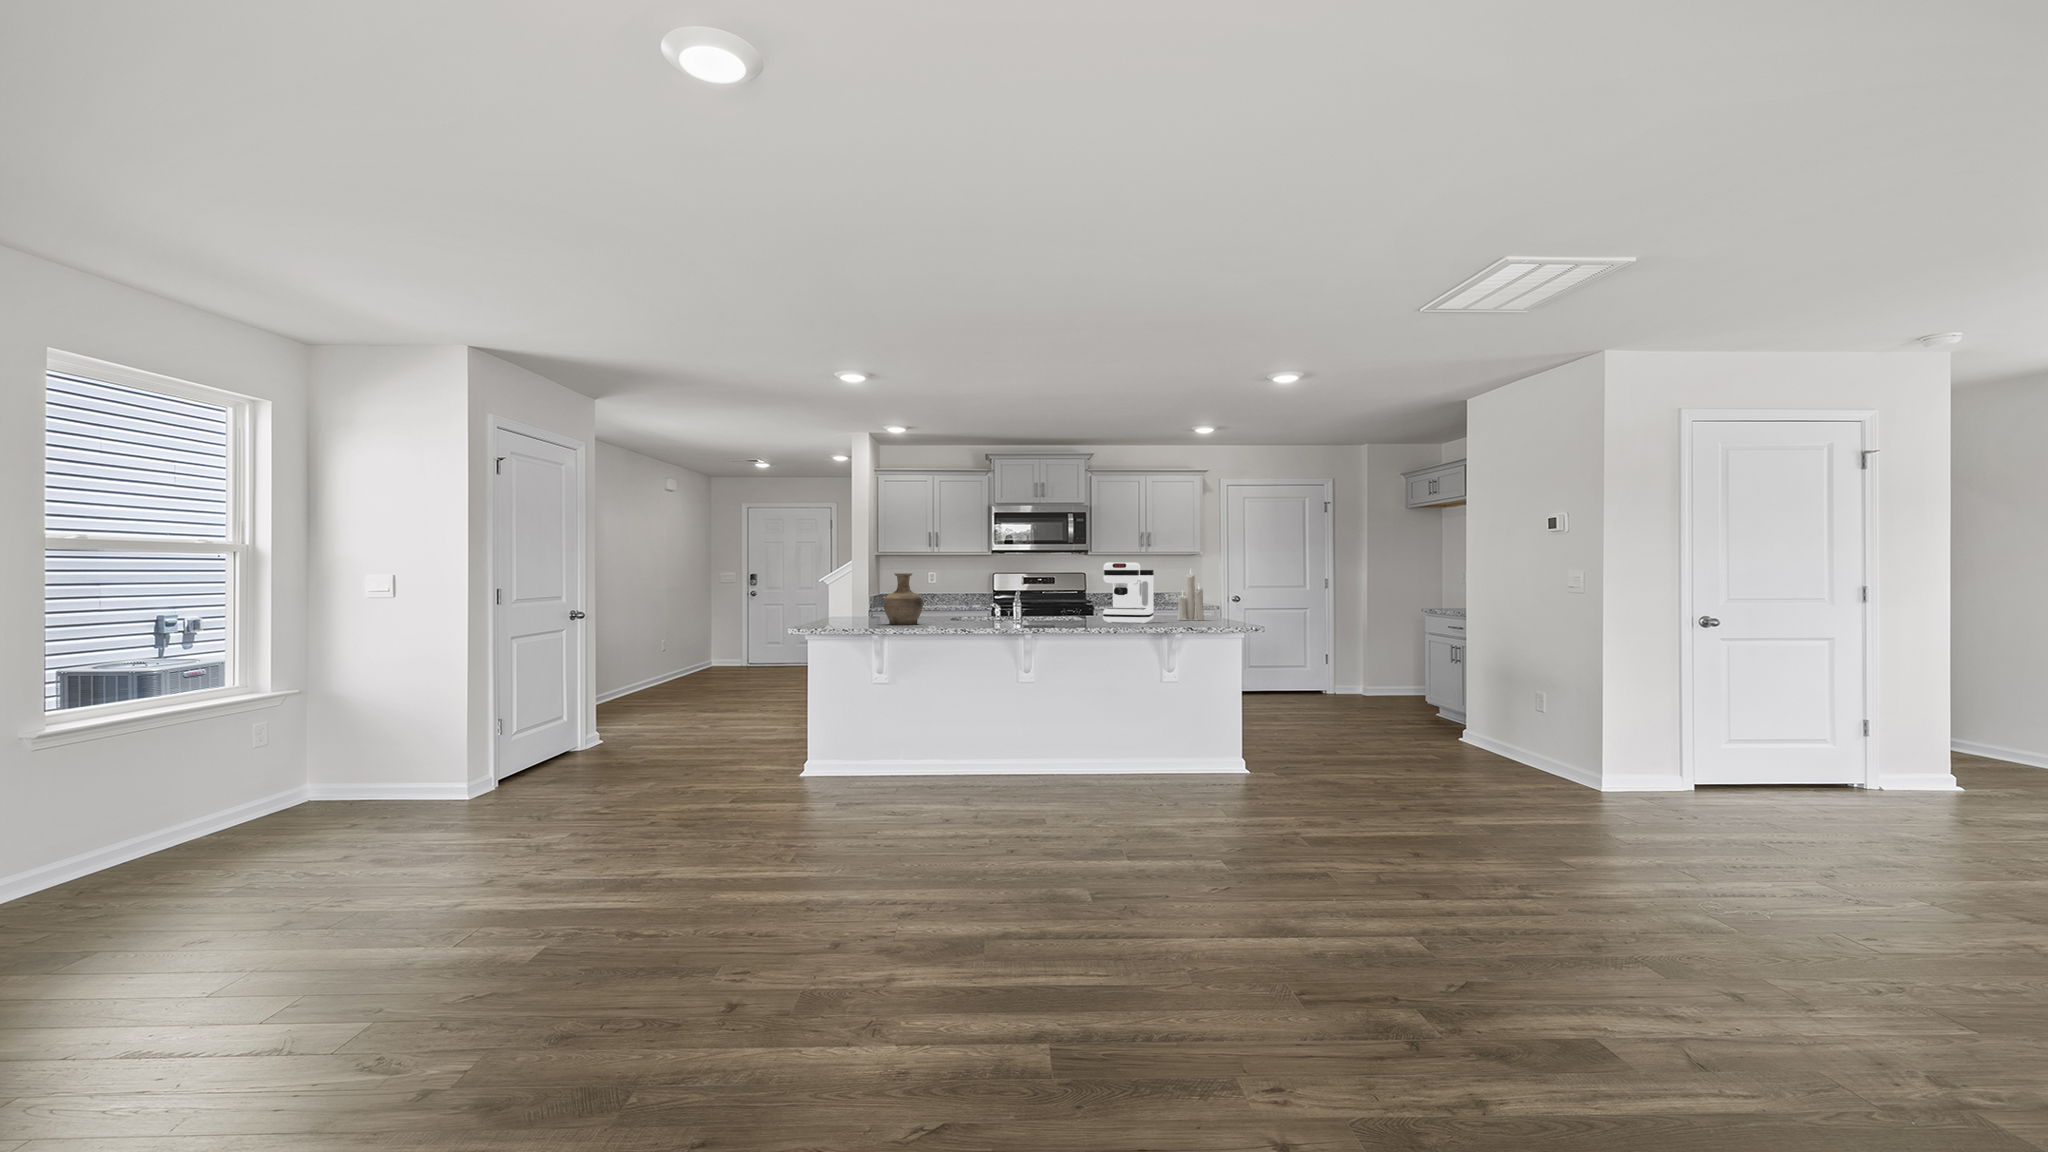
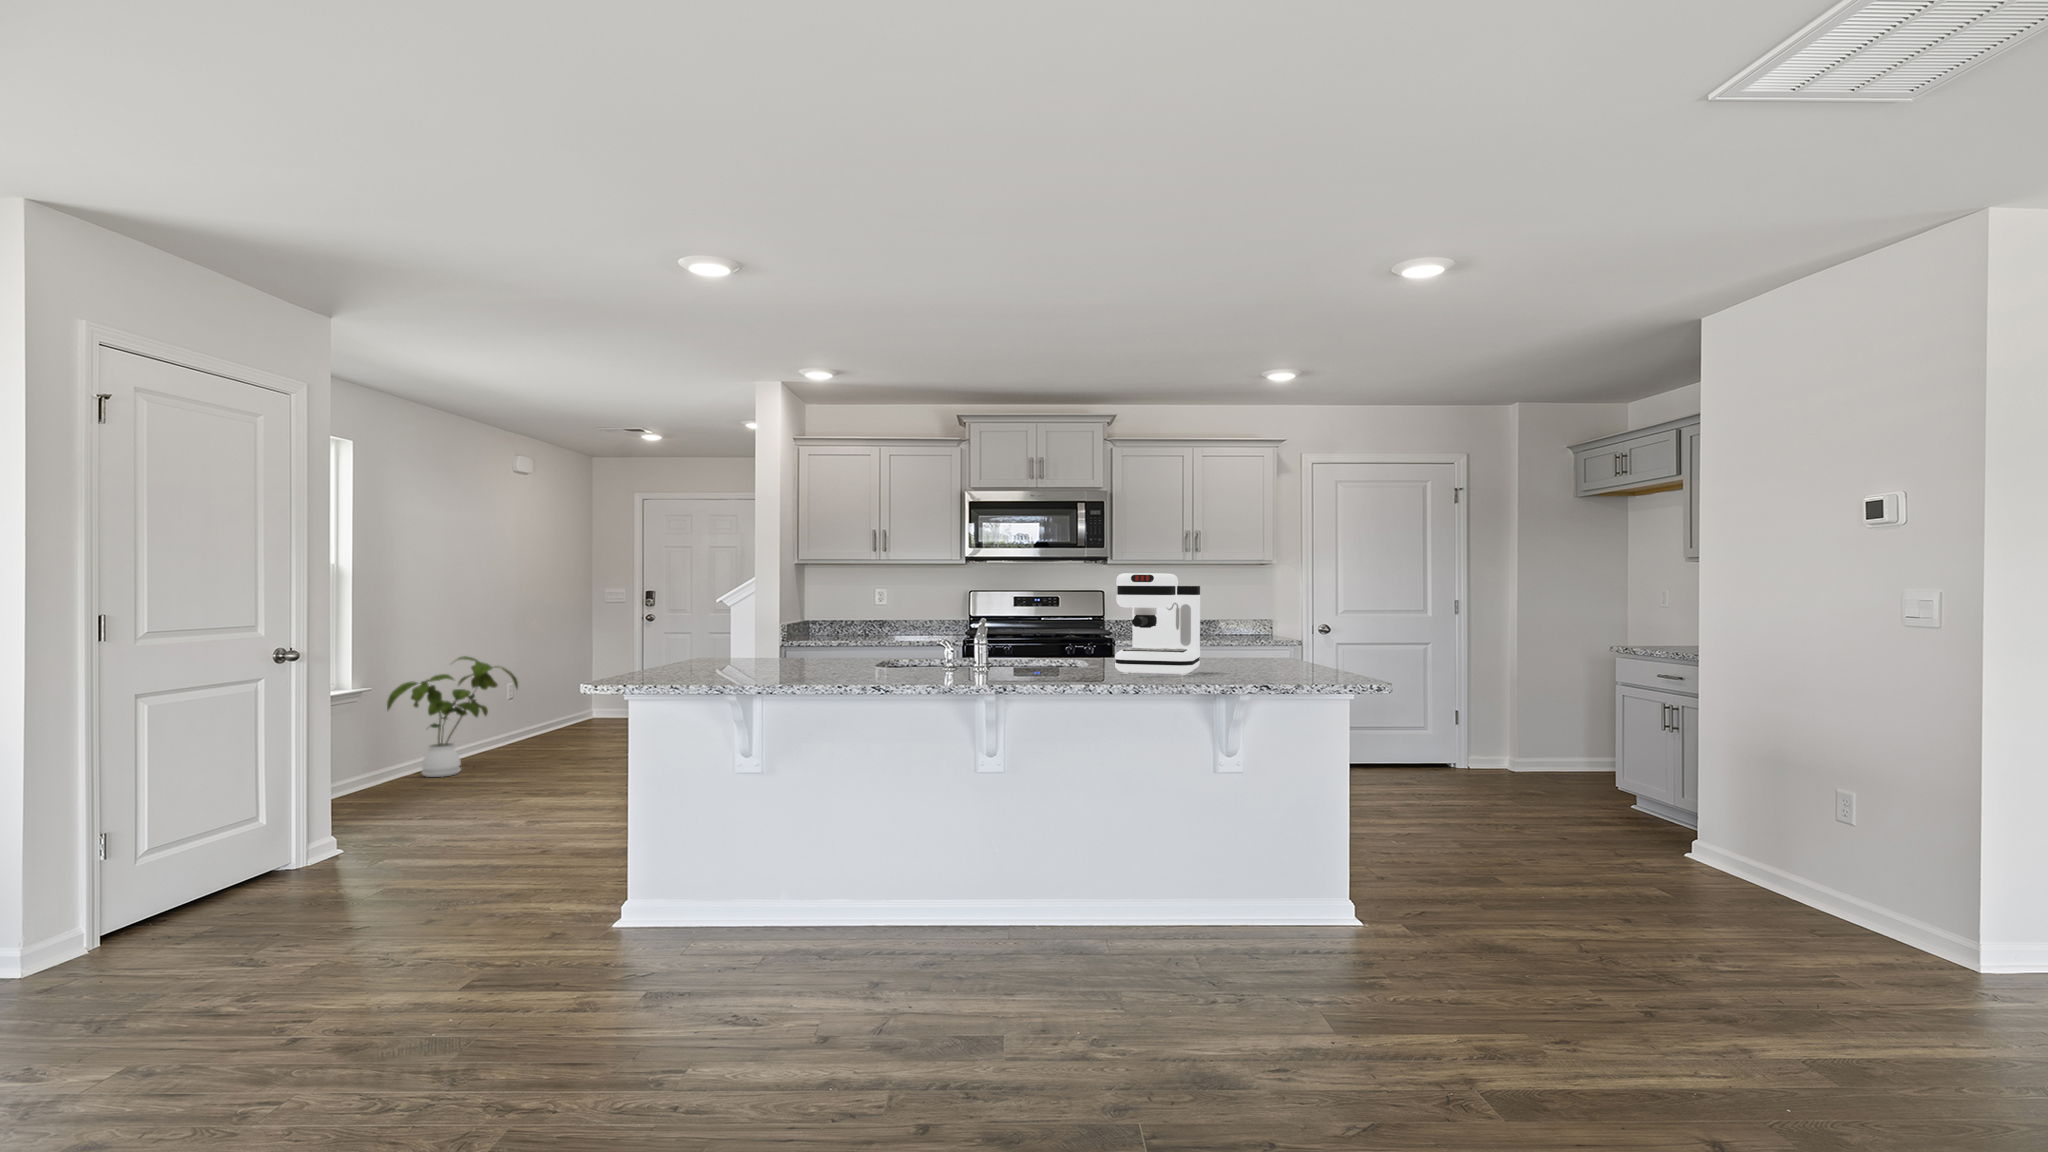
candle: present [1177,569,1204,621] -> none [1239,578,1283,669]
vase: present [883,573,924,625] -> none [753,590,821,675]
house plant: none [600,620,685,702] -> present [387,656,518,777]

